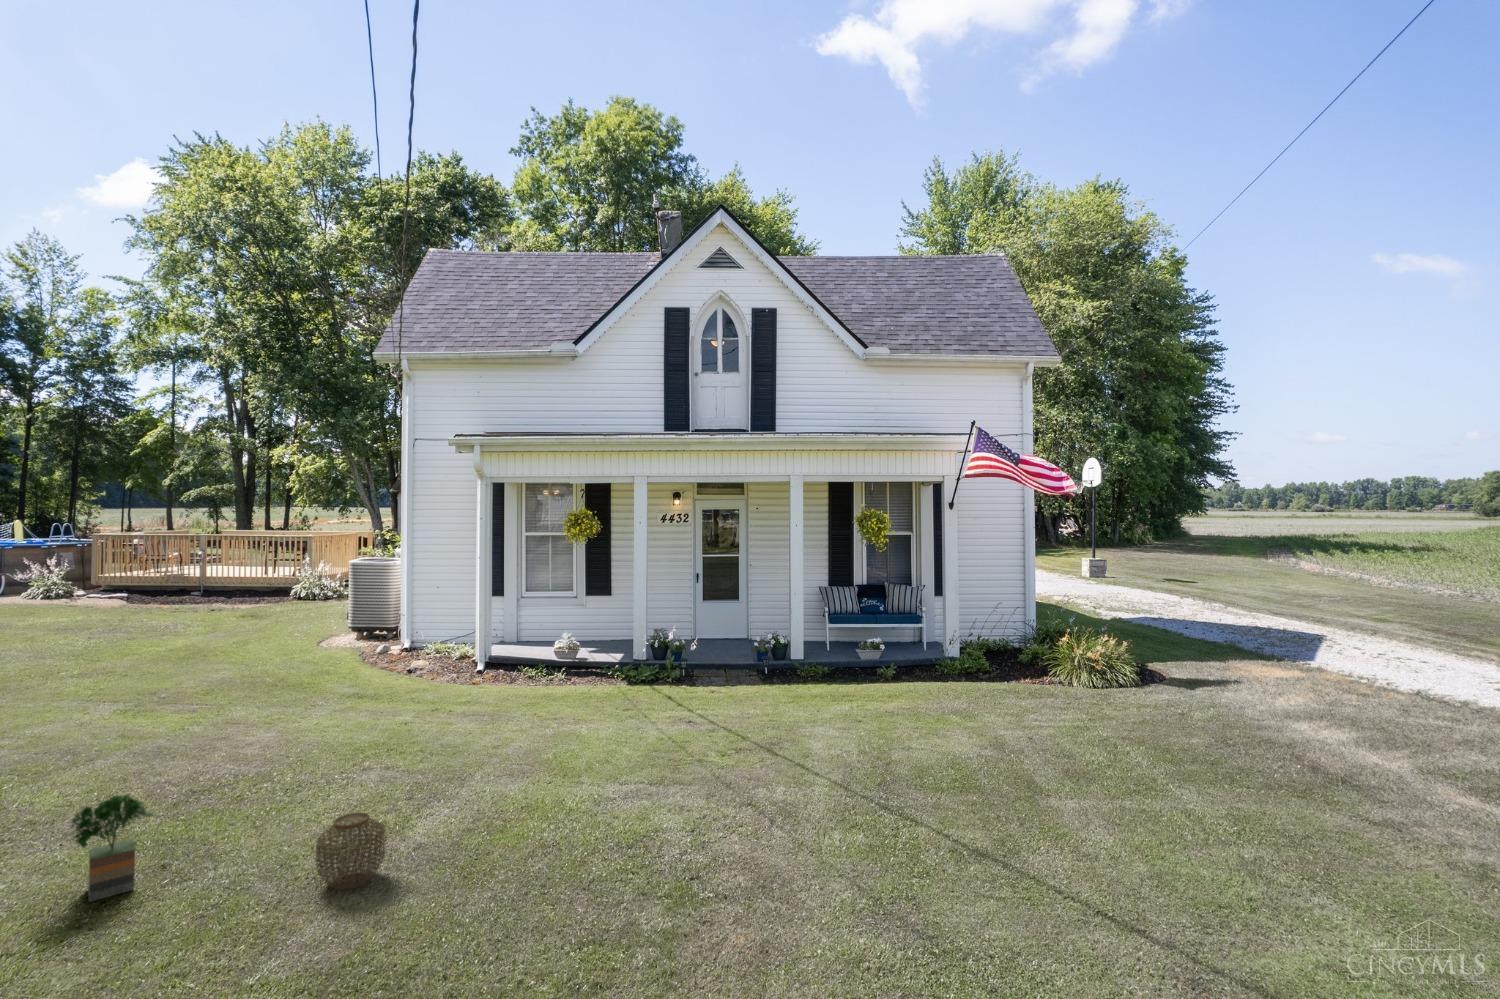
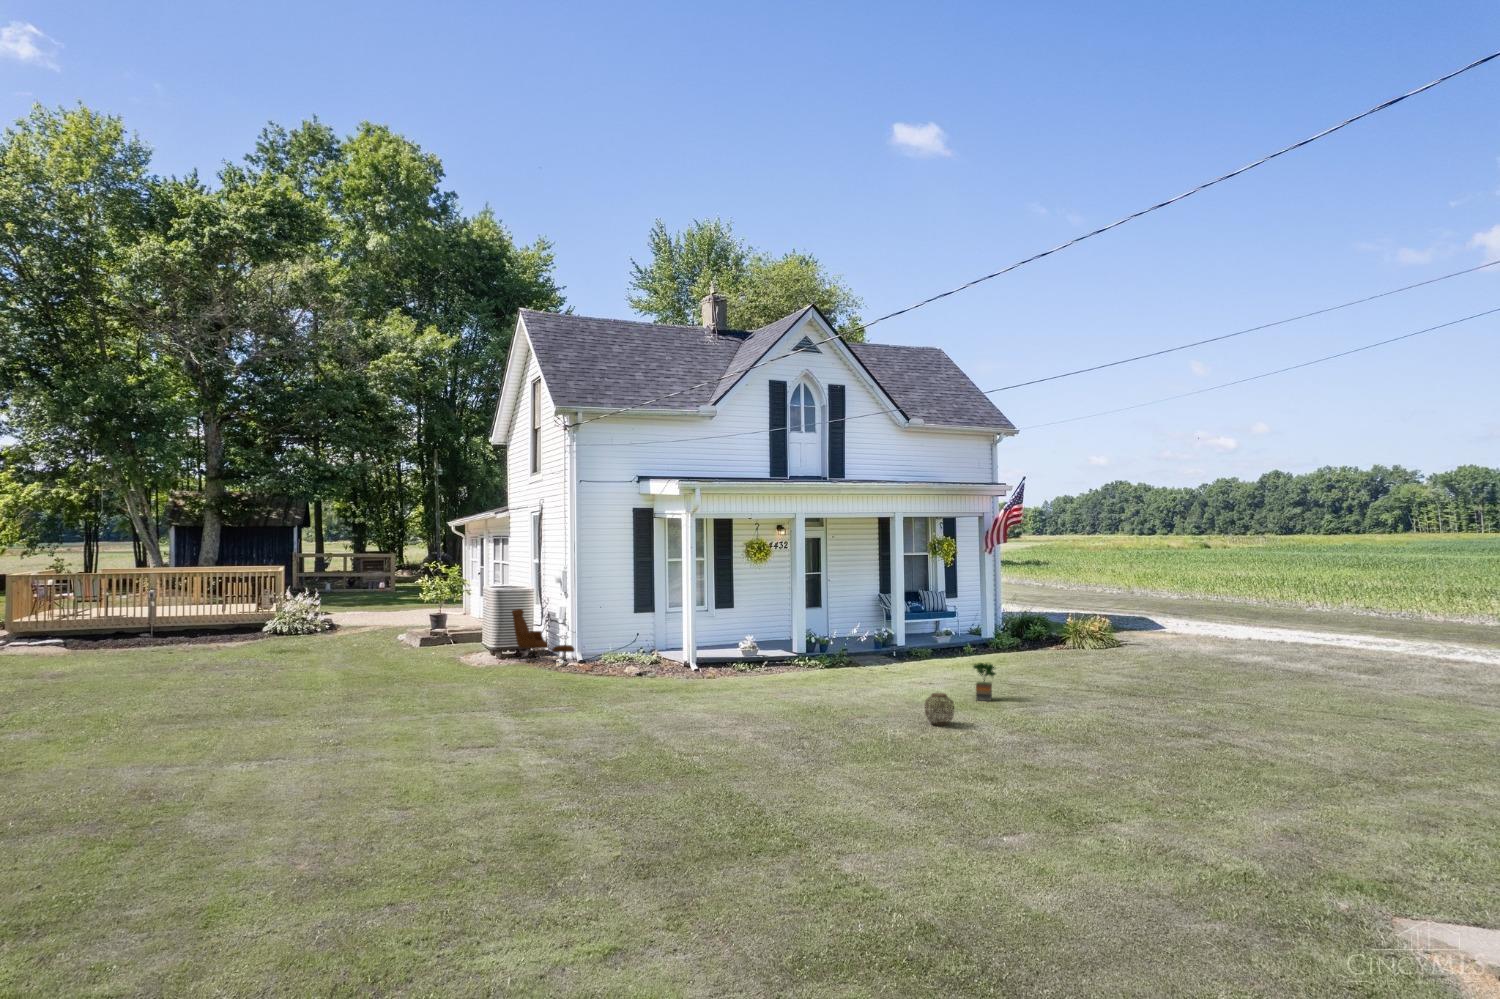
lounge chair: none [338,586,398,651] -> present [512,609,574,660]
potted tree: present [69,794,154,902] -> present [973,663,996,701]

